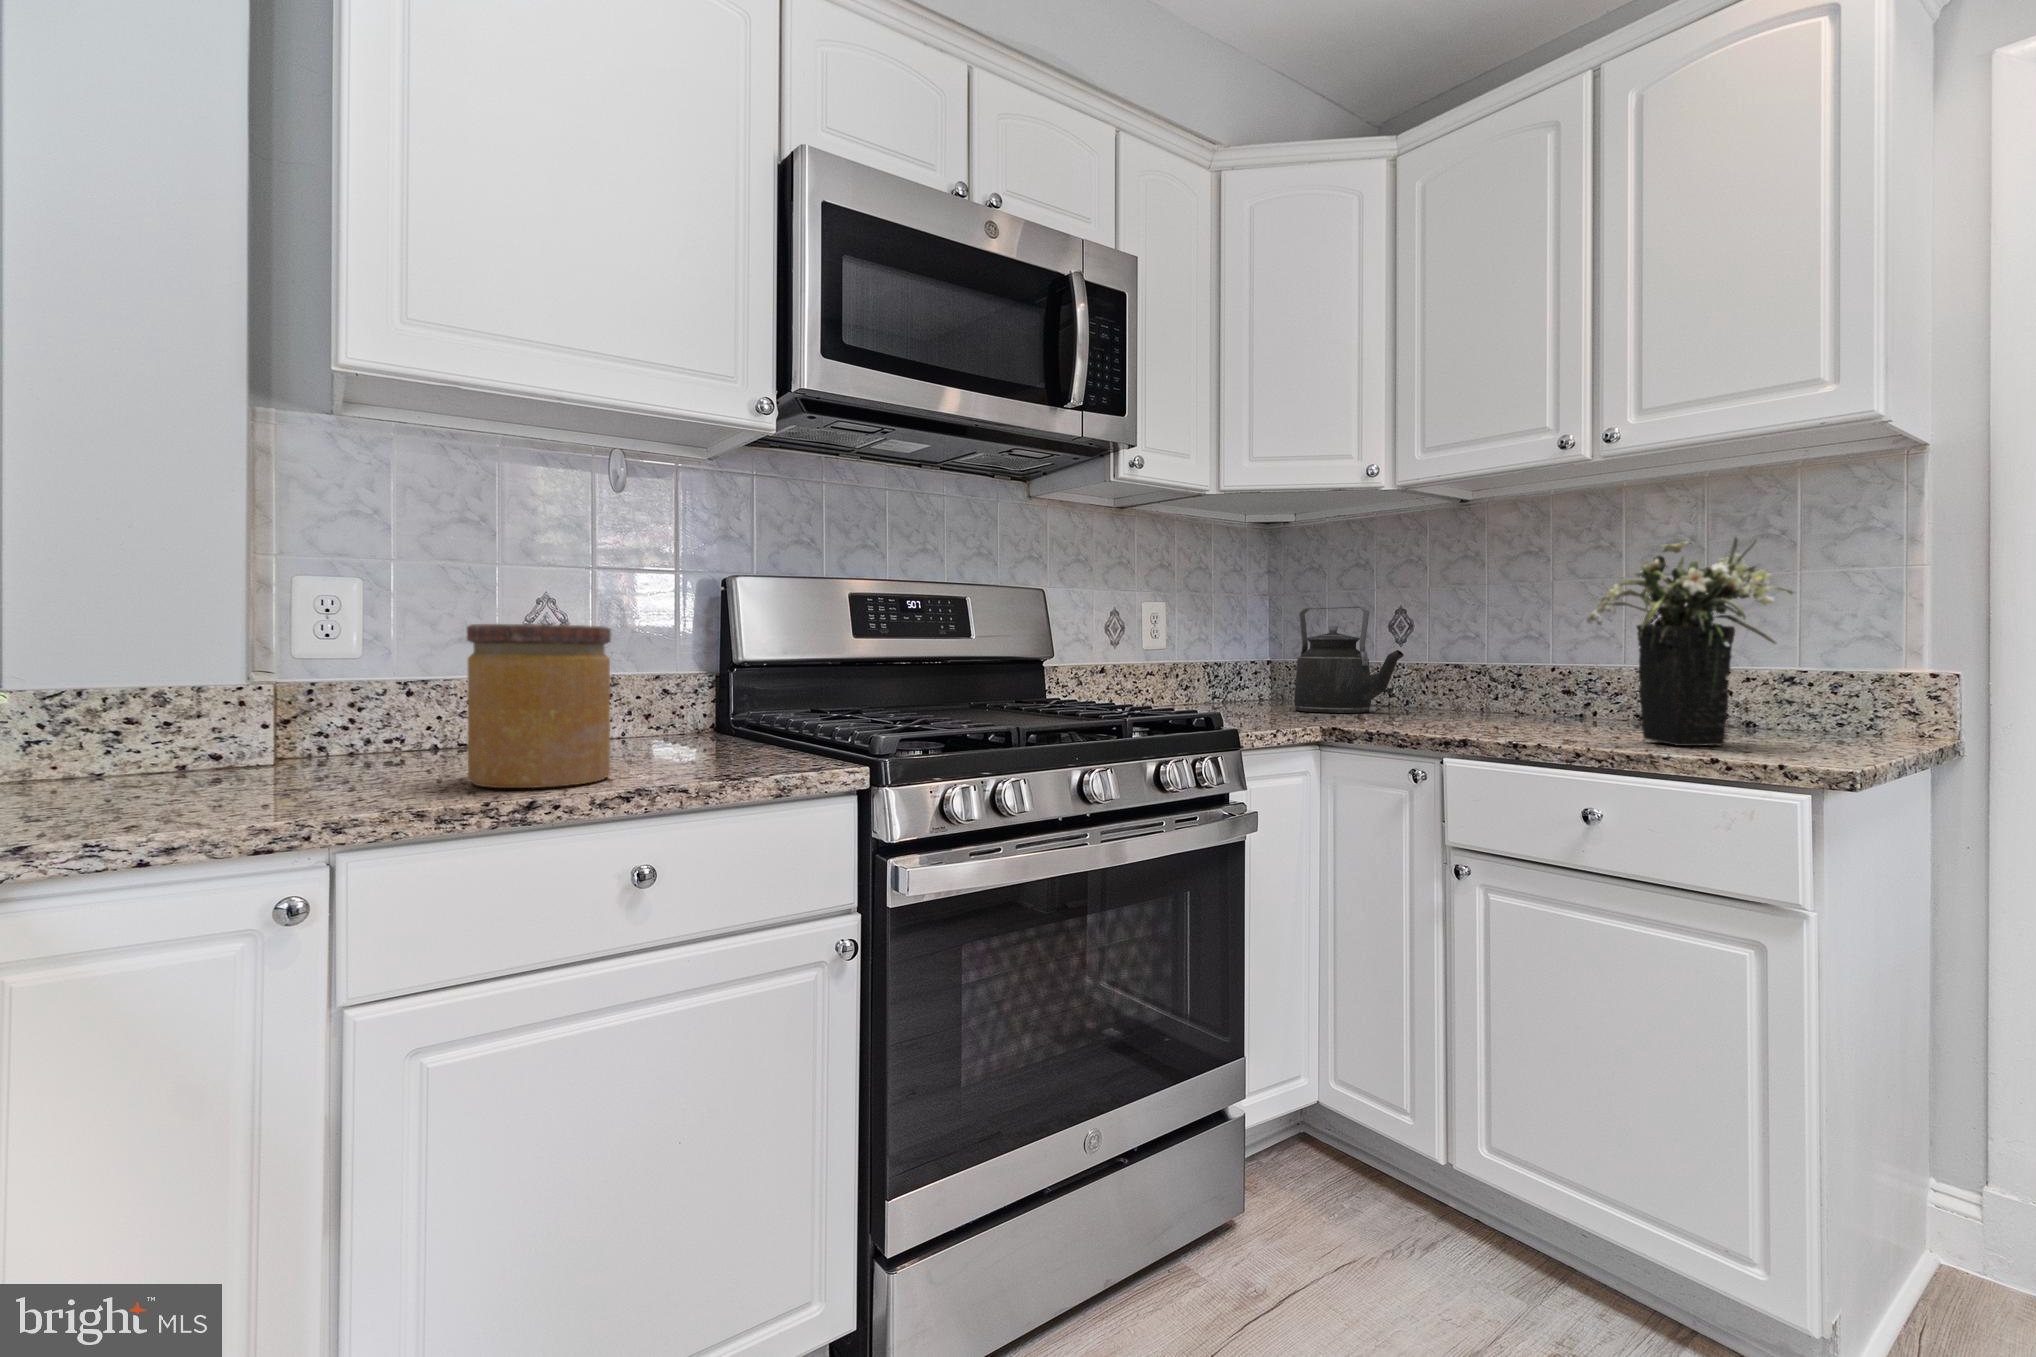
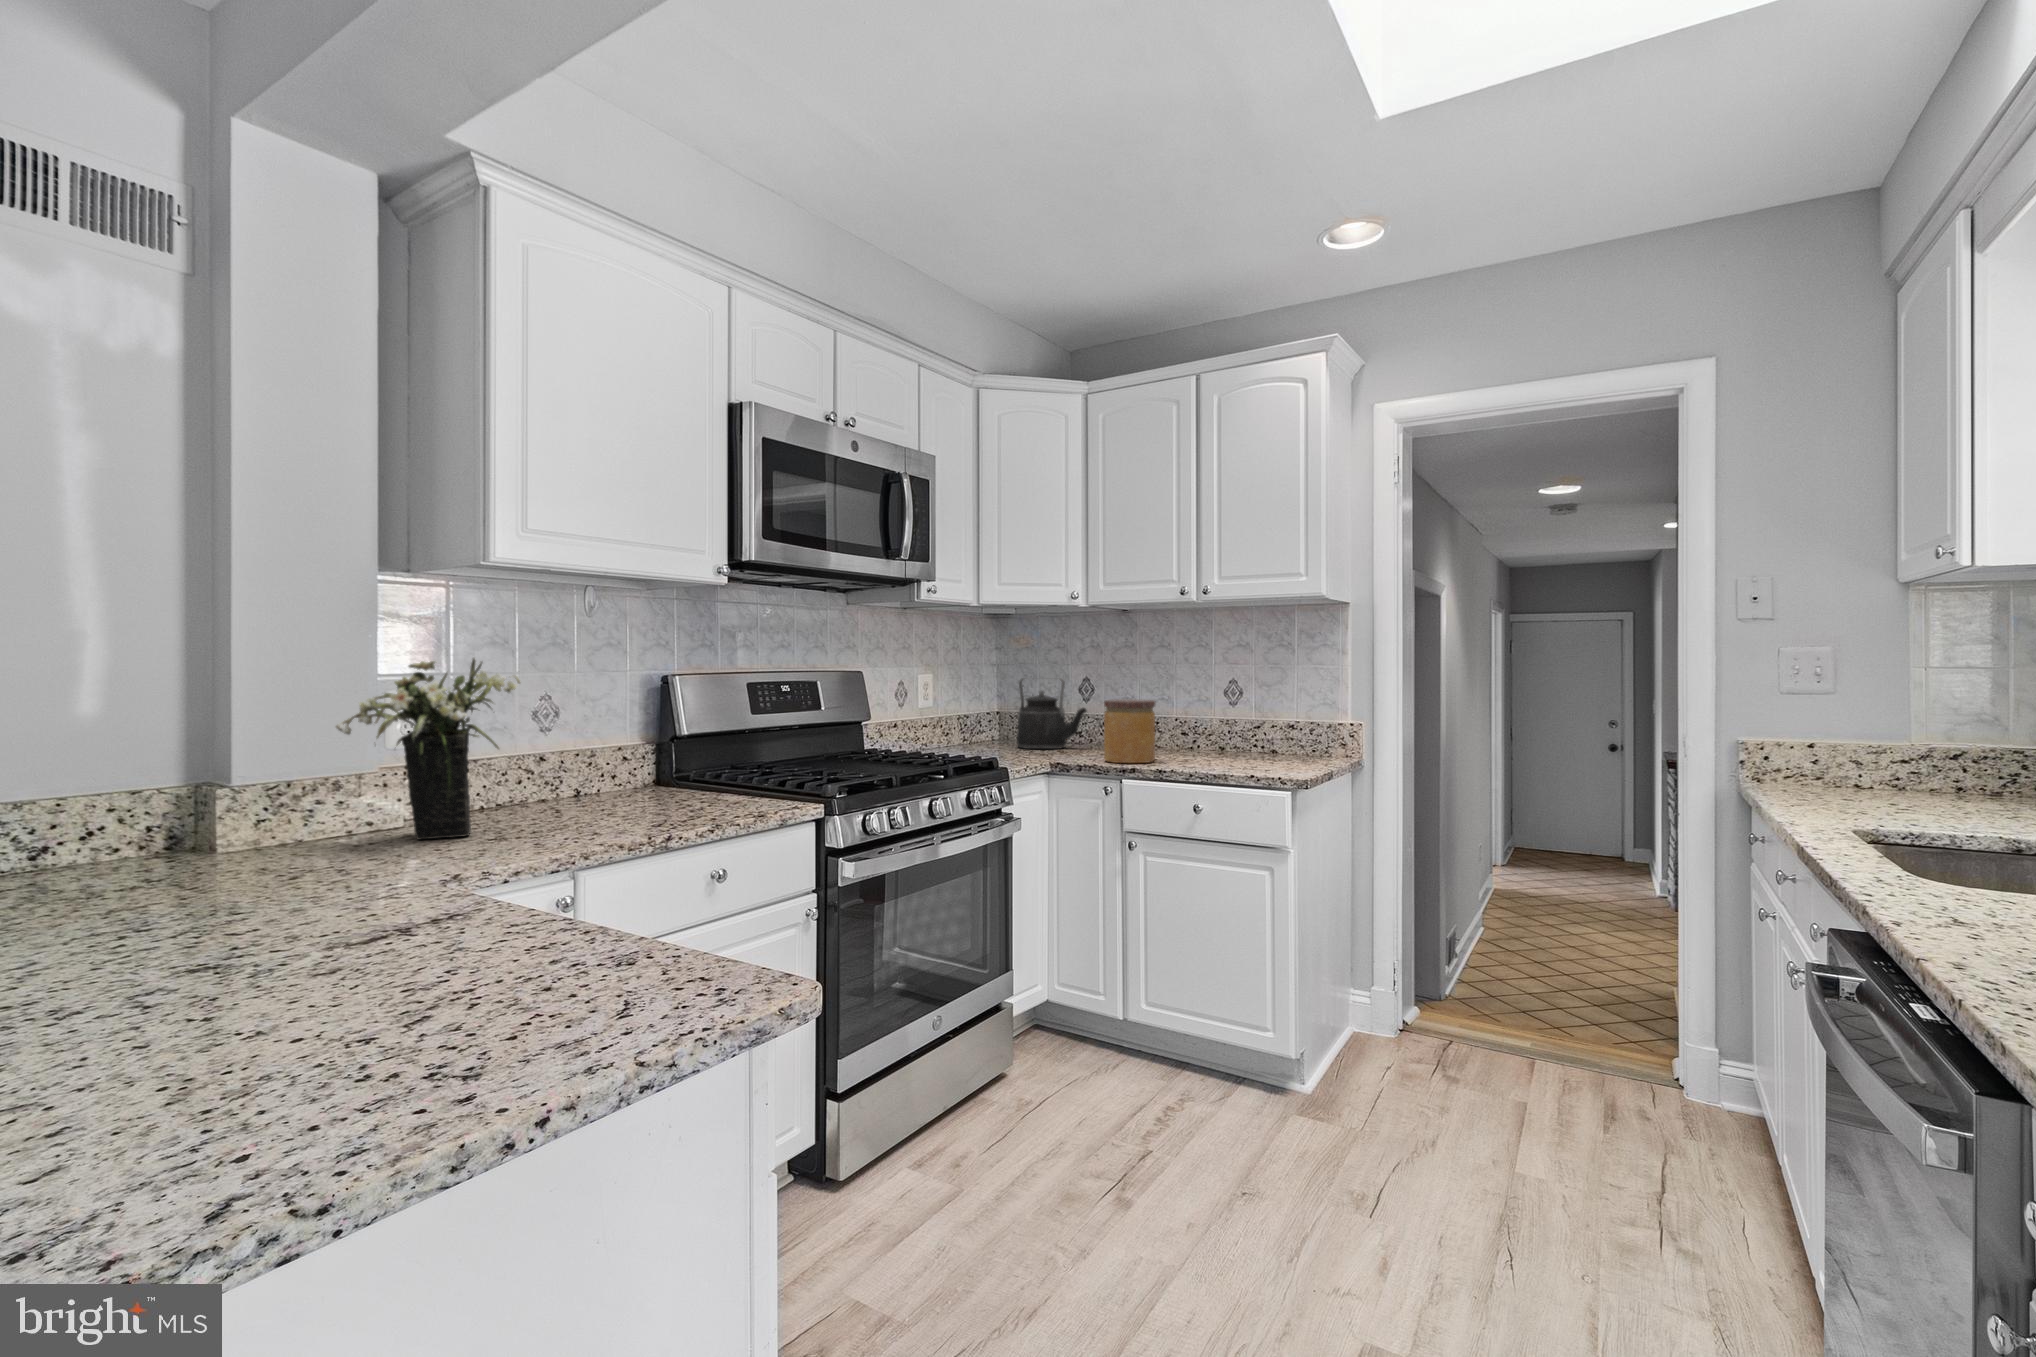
flower arrangement: present [1587,537,1794,746] -> present [336,658,520,840]
jar: present [467,624,611,788] -> present [1104,699,1155,763]

